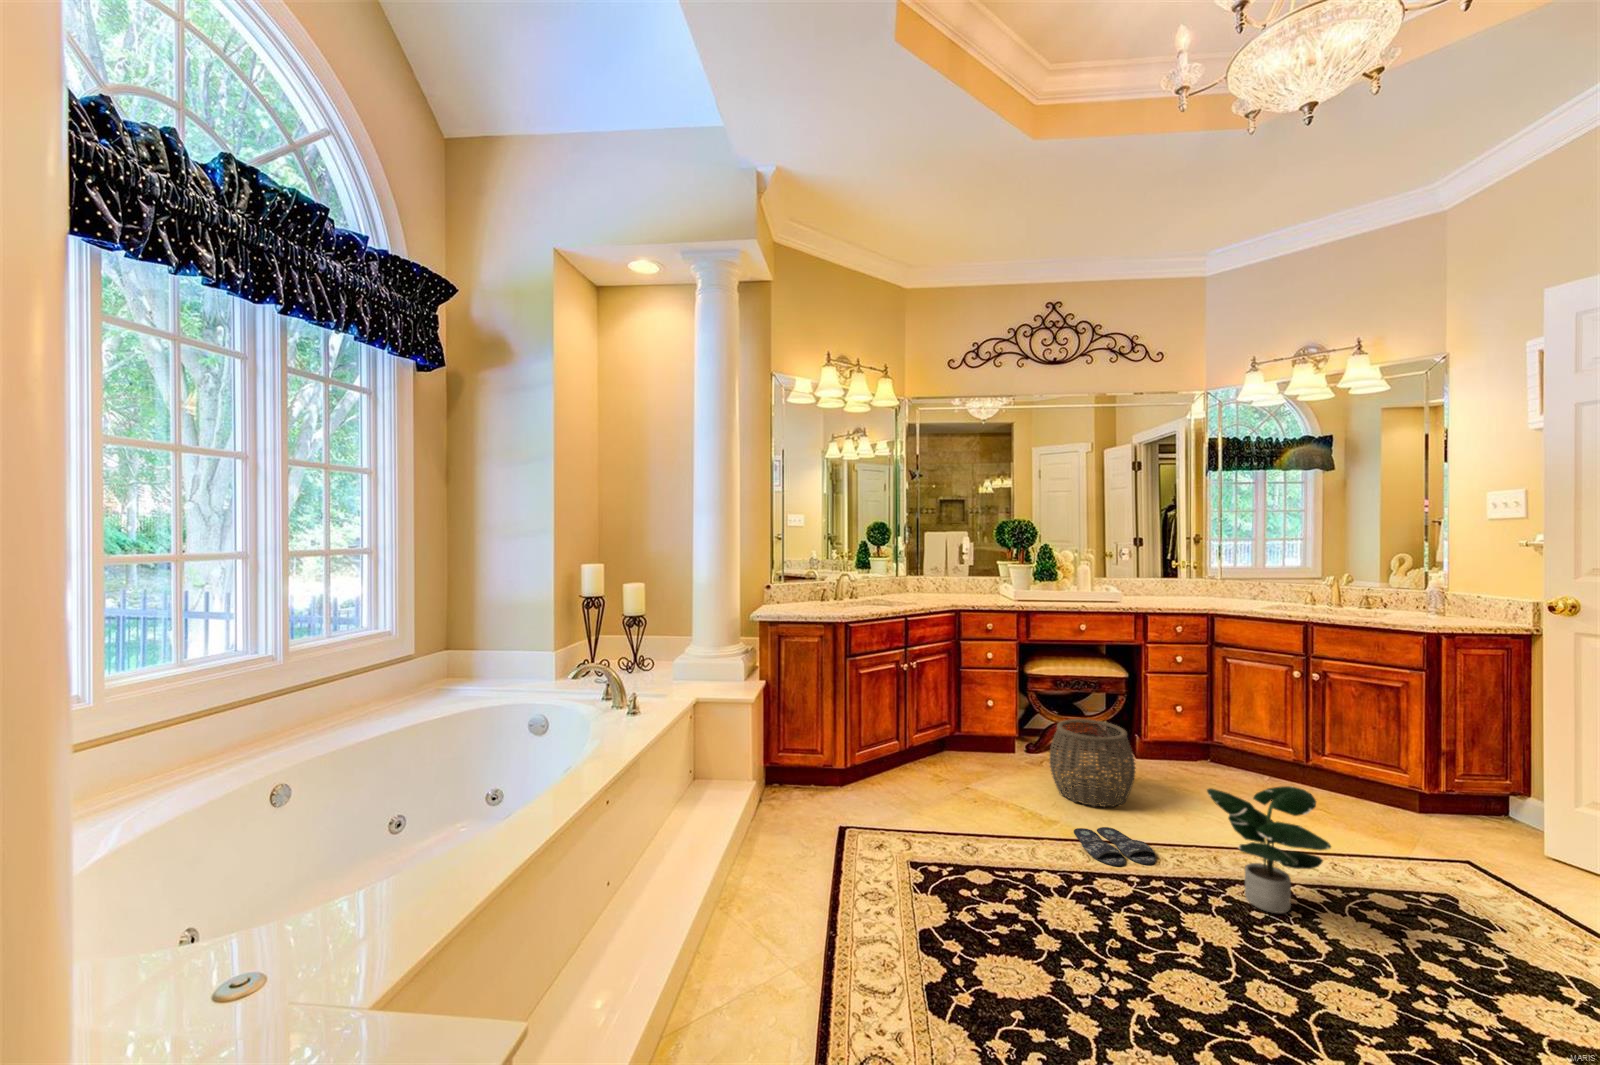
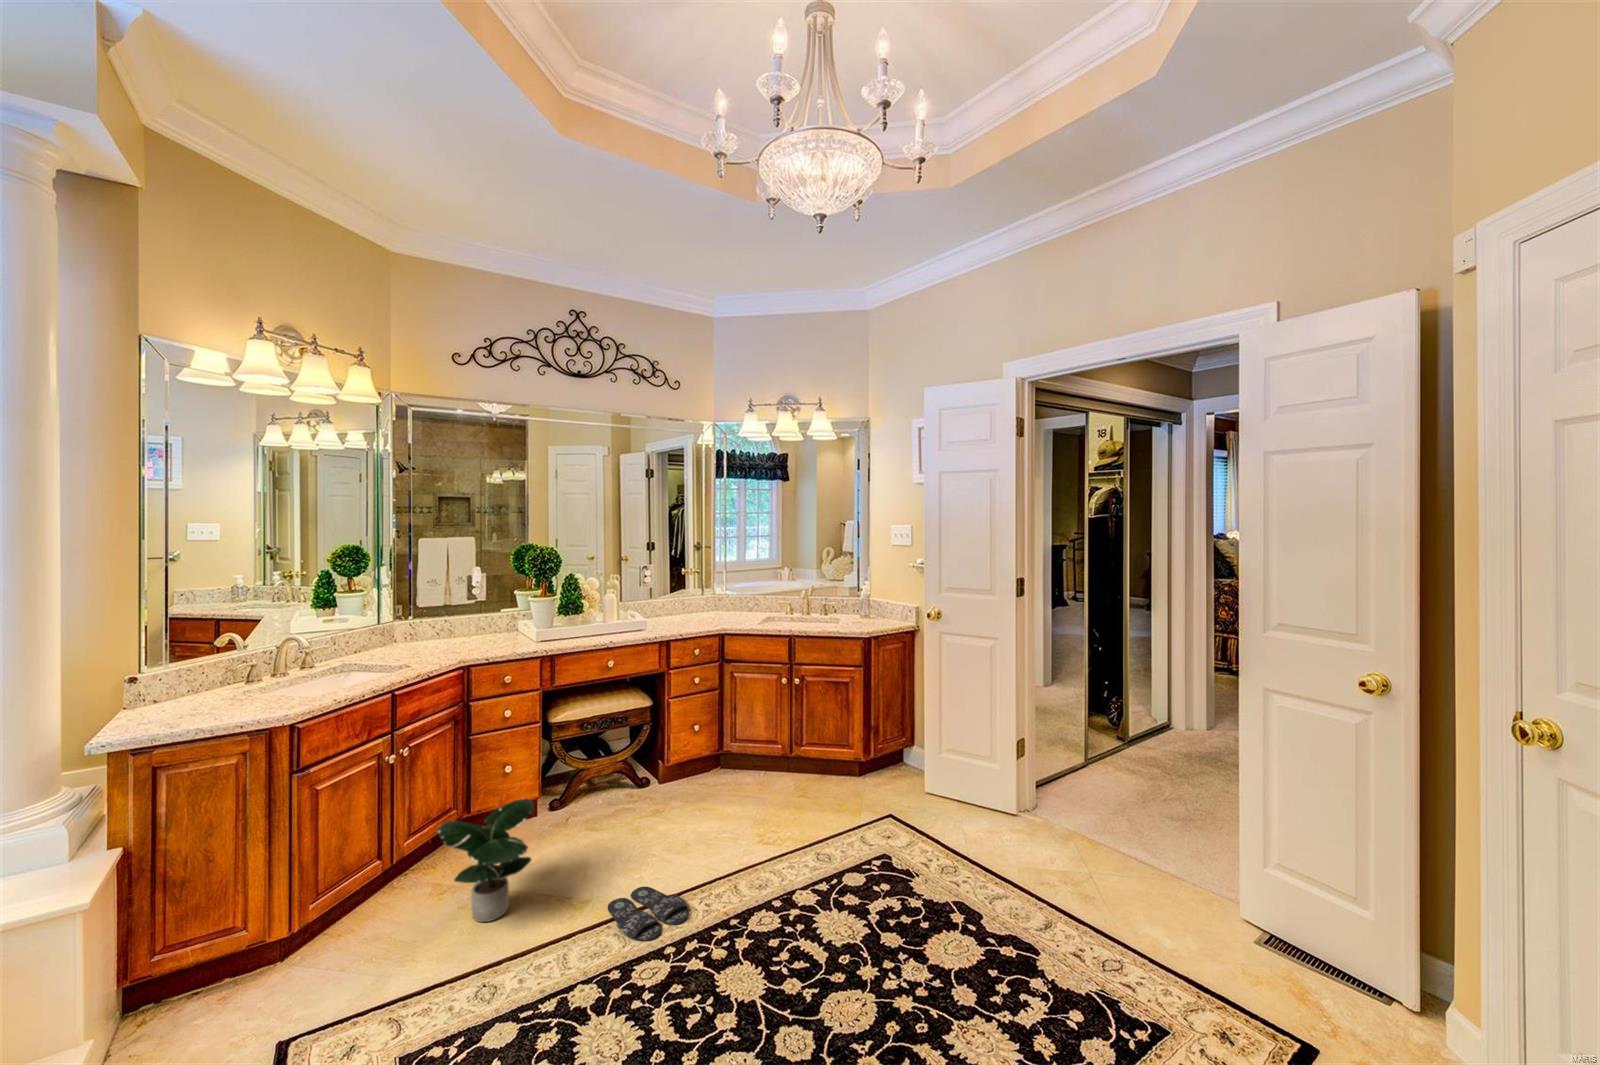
woven basket: present [1049,719,1136,807] -> none [578,765,664,864]
potted plant: present [1207,786,1331,913] -> present [438,799,534,922]

